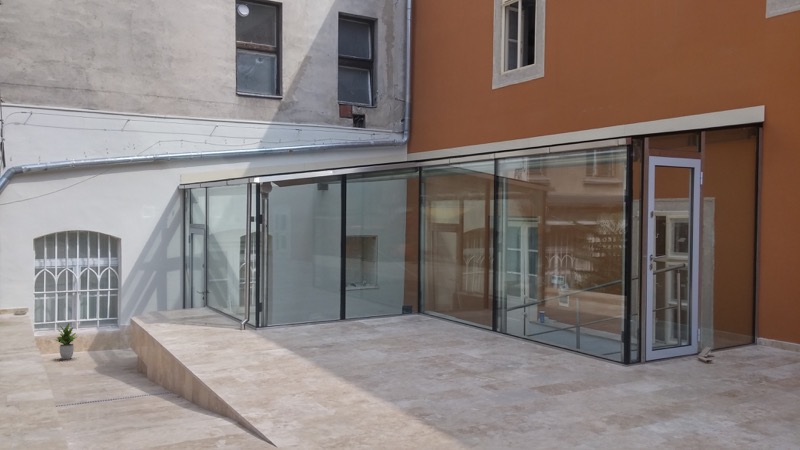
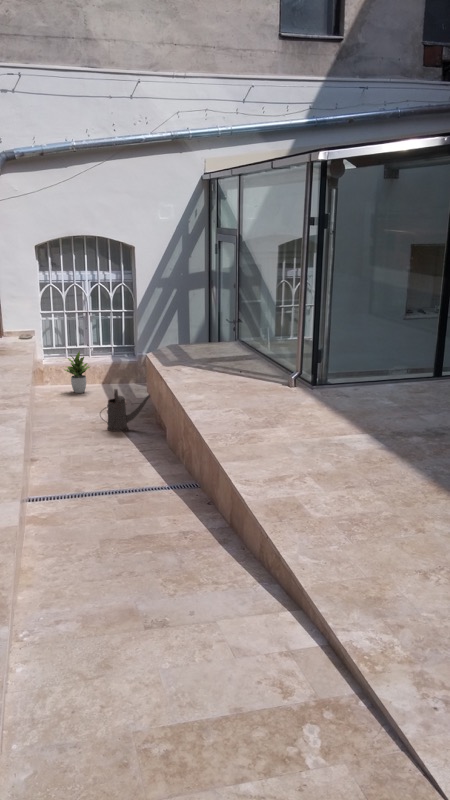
watering can: none [88,345,133,380] -> present [100,389,150,432]

